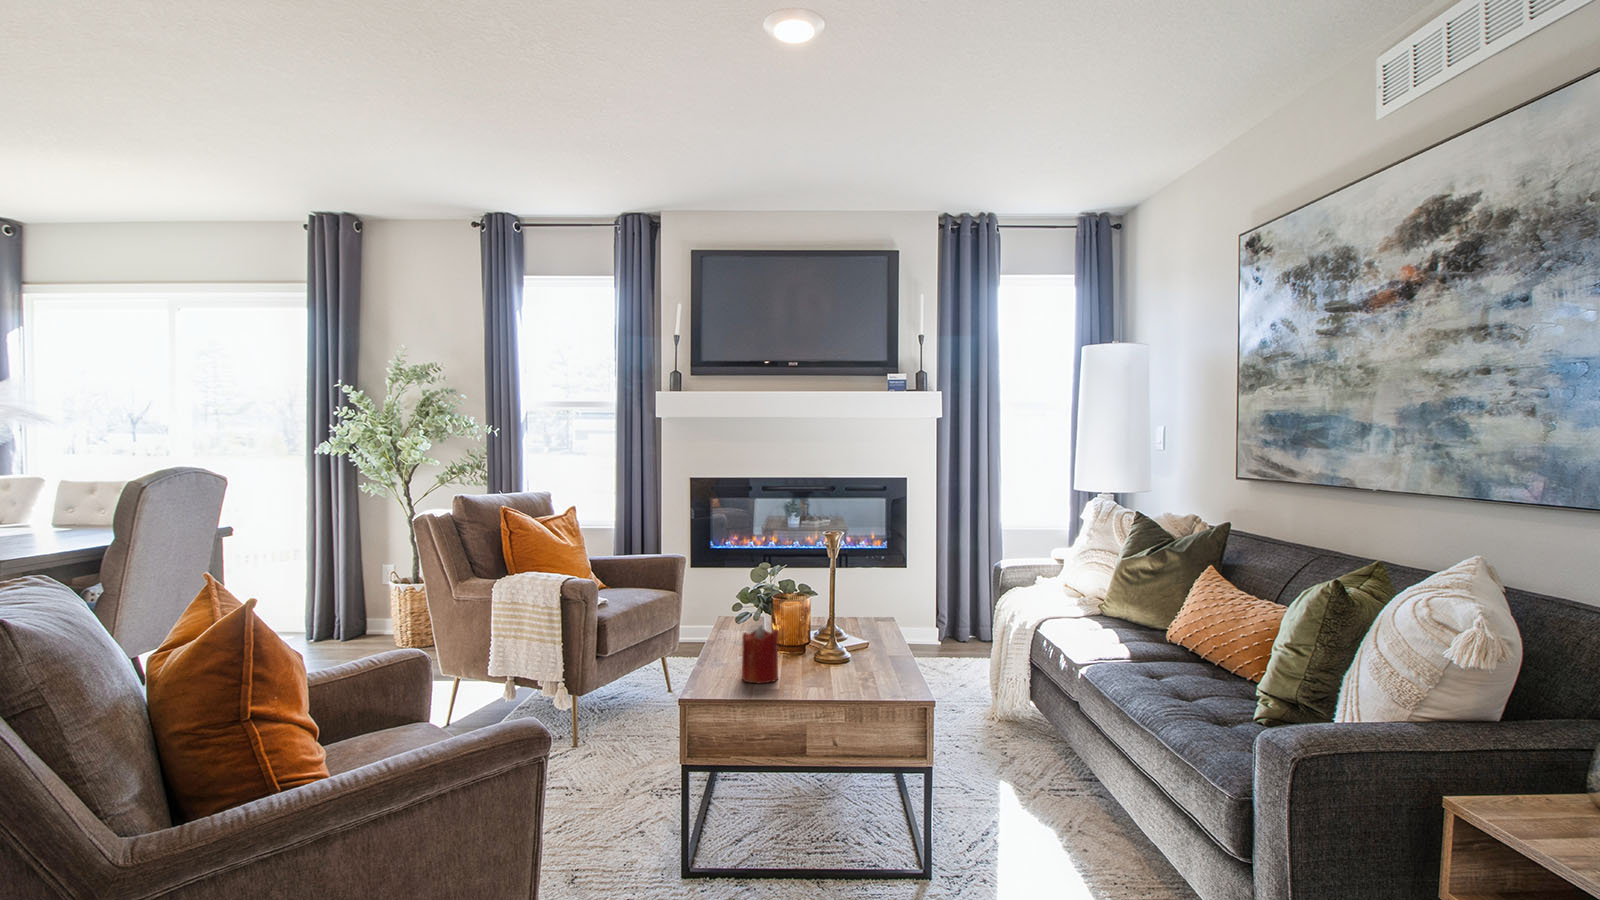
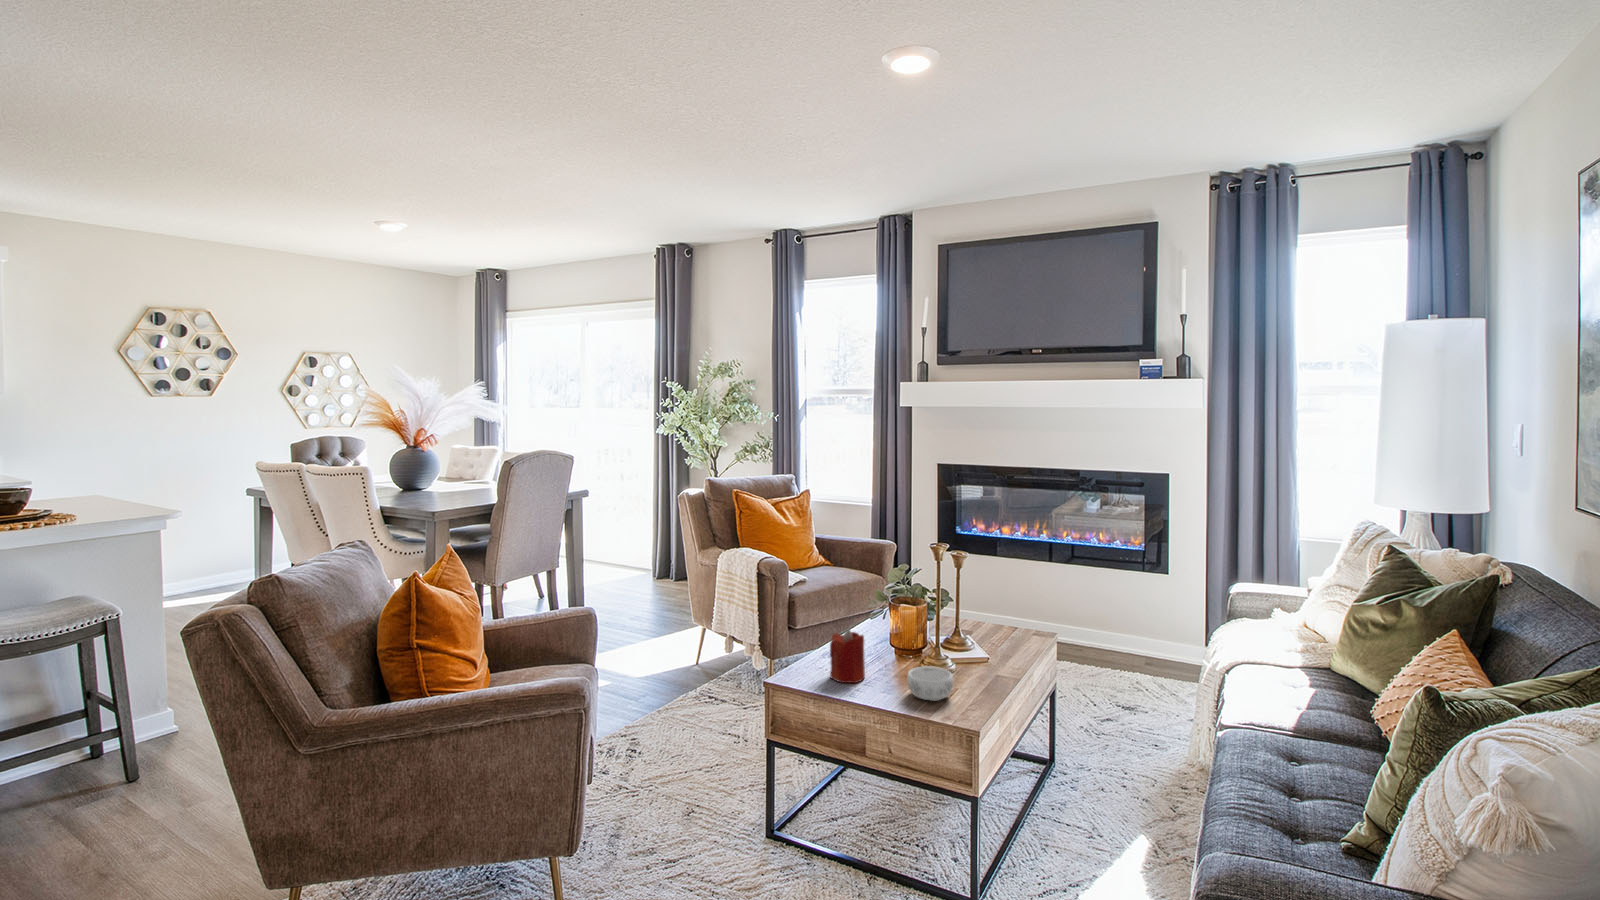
decorative bowl: none [832,651,879,683] -> present [907,666,953,701]

